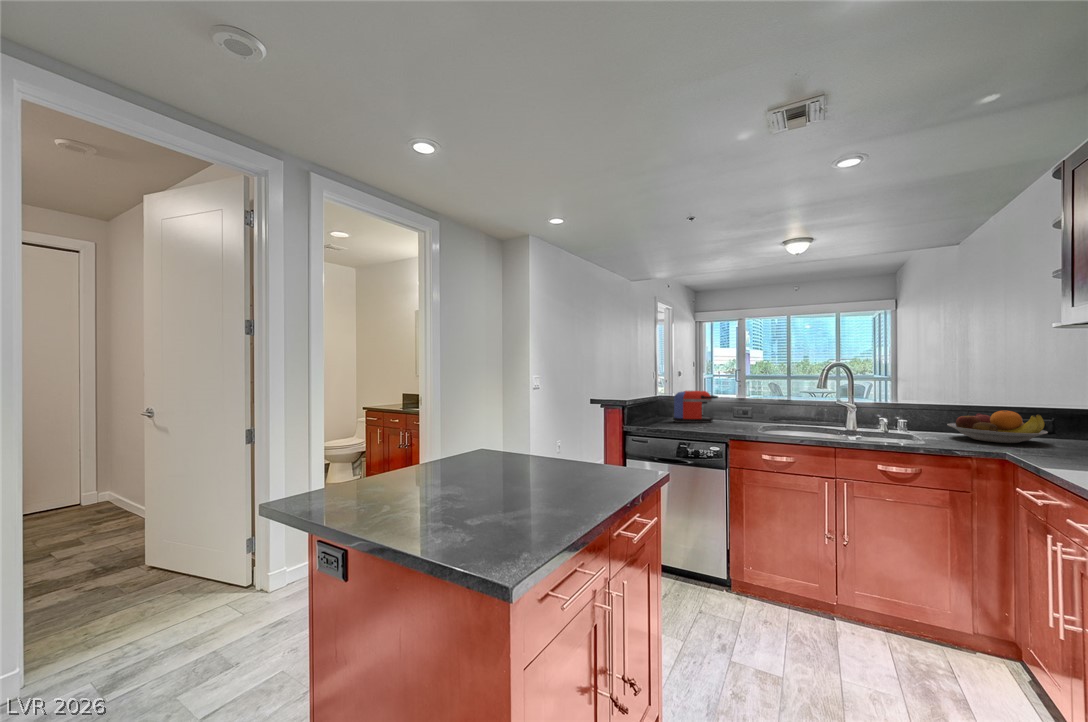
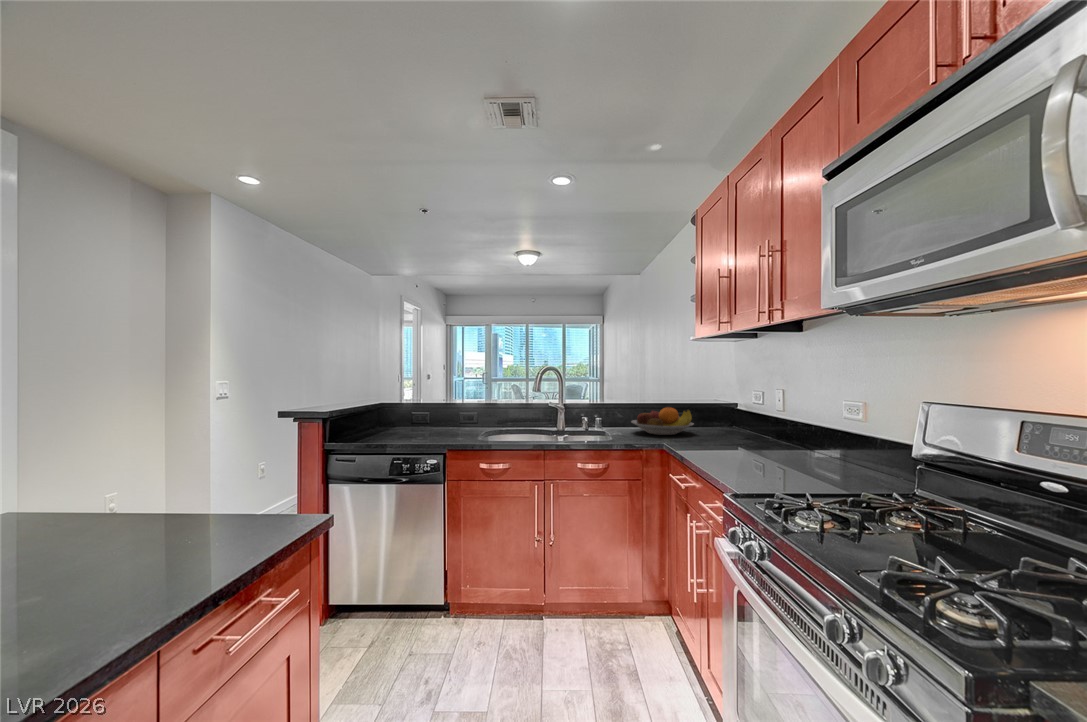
coffee maker: present [673,391,718,423] -> none [394,398,443,434]

